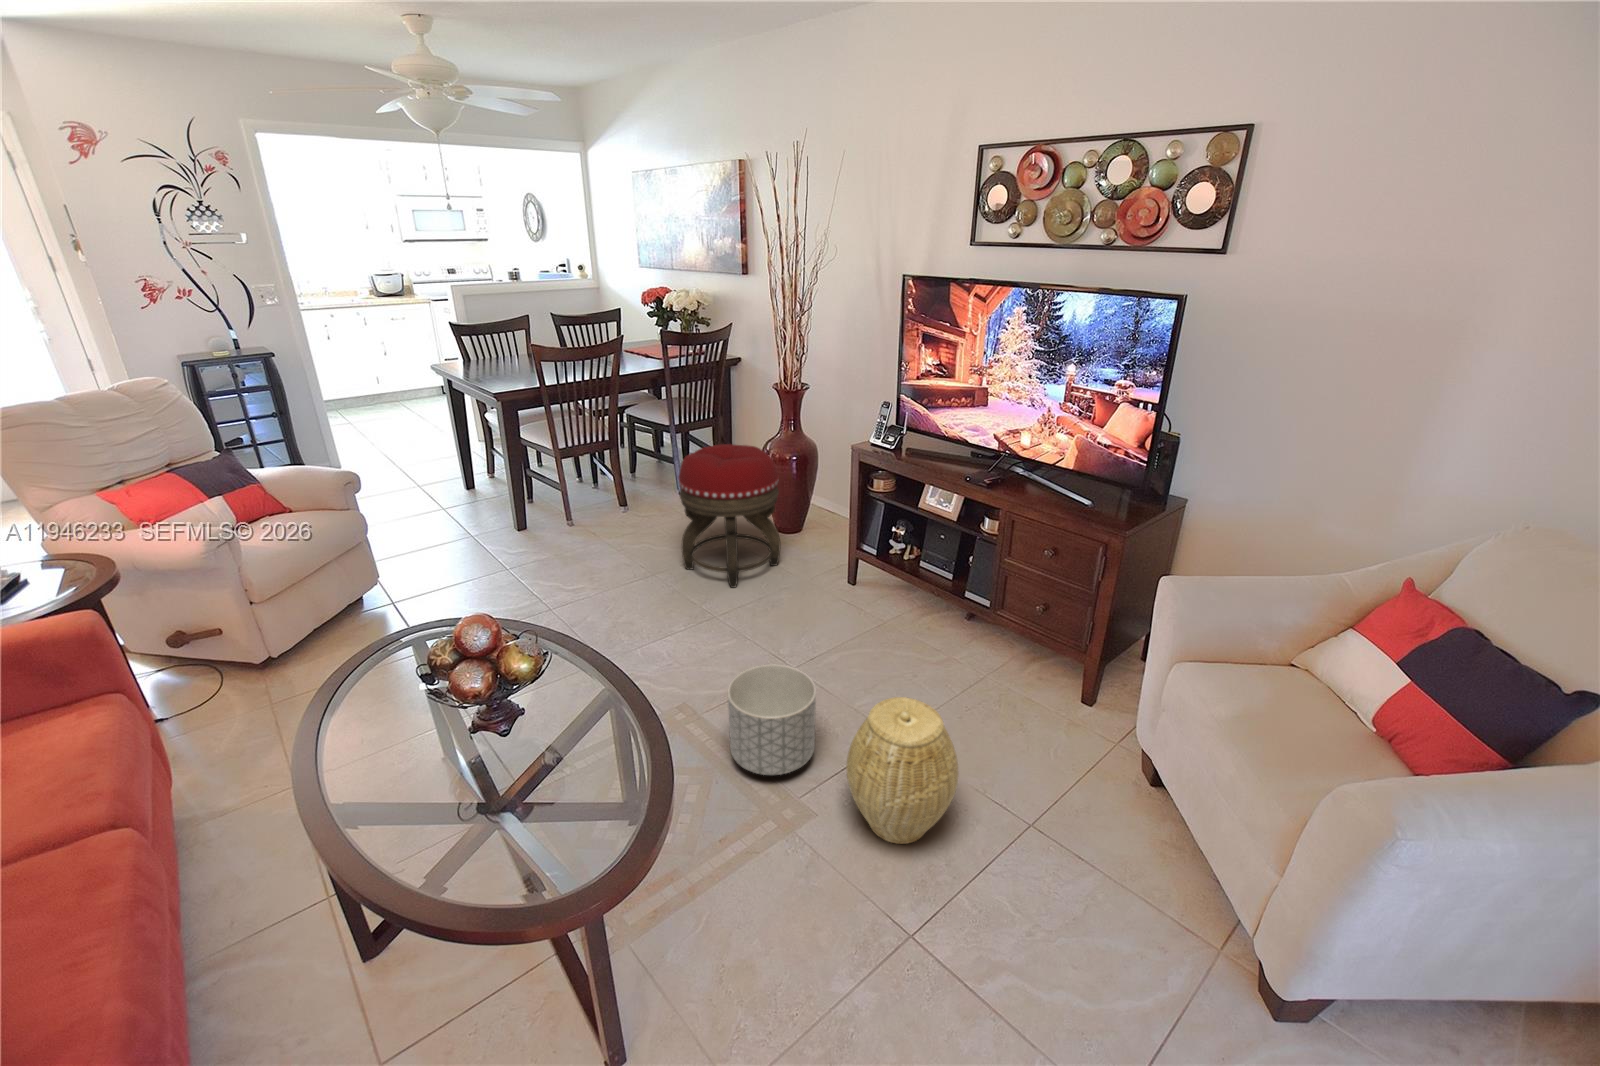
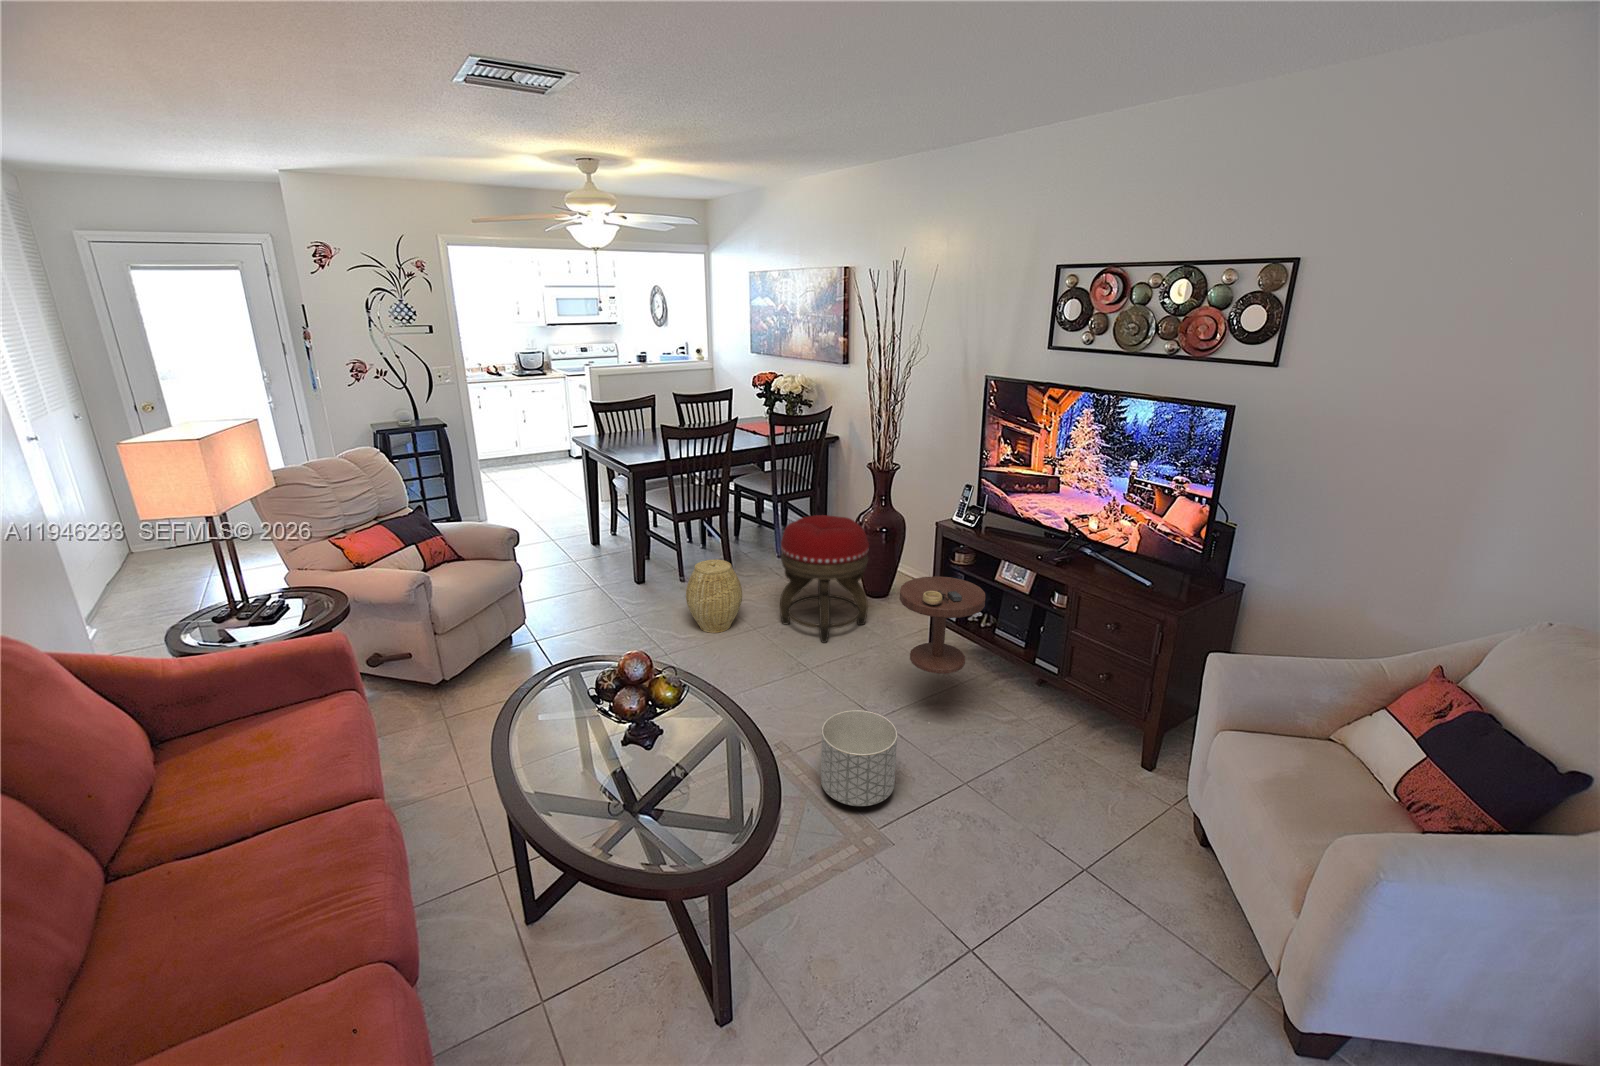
side table: none [814,506,911,671] -> present [900,576,985,674]
woven basket: present [846,697,959,844] -> present [686,559,742,633]

